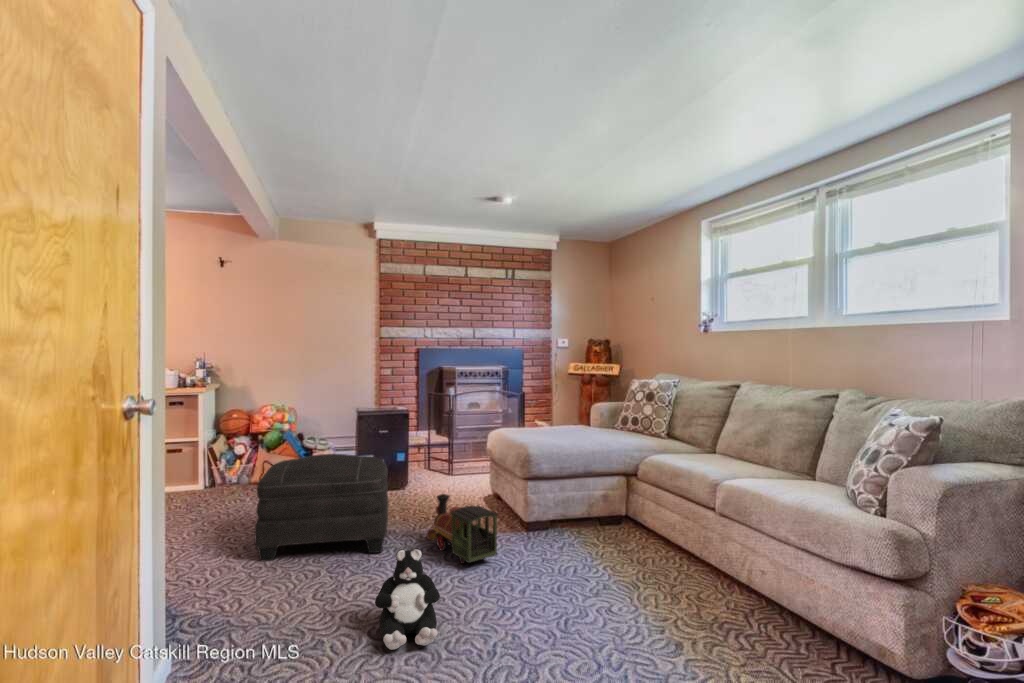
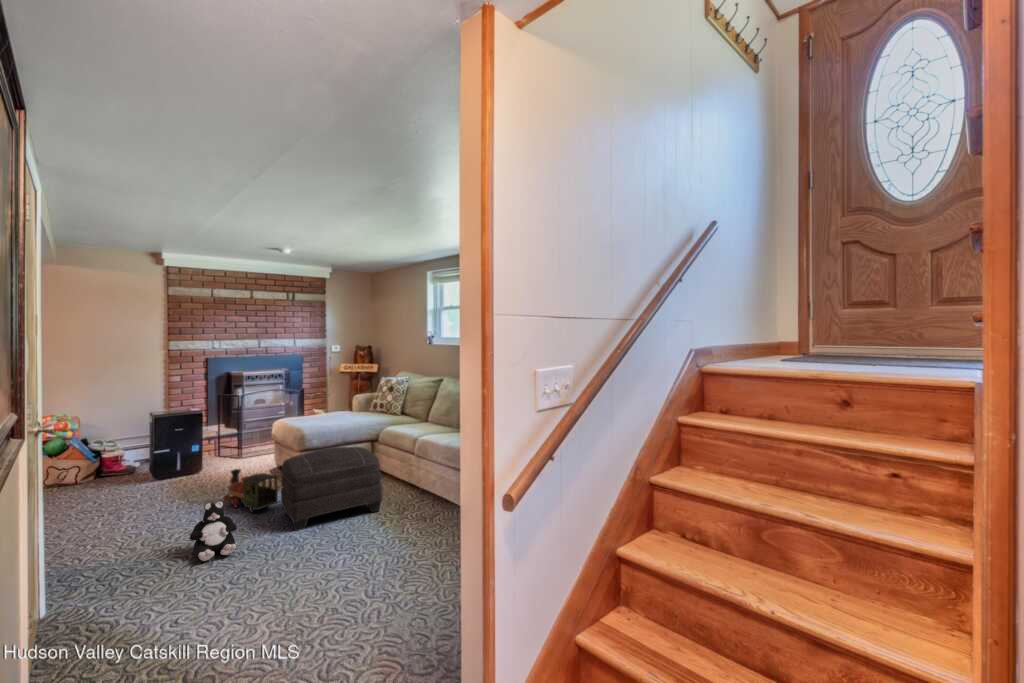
ottoman: present [254,454,388,561] -> present [281,447,383,531]

